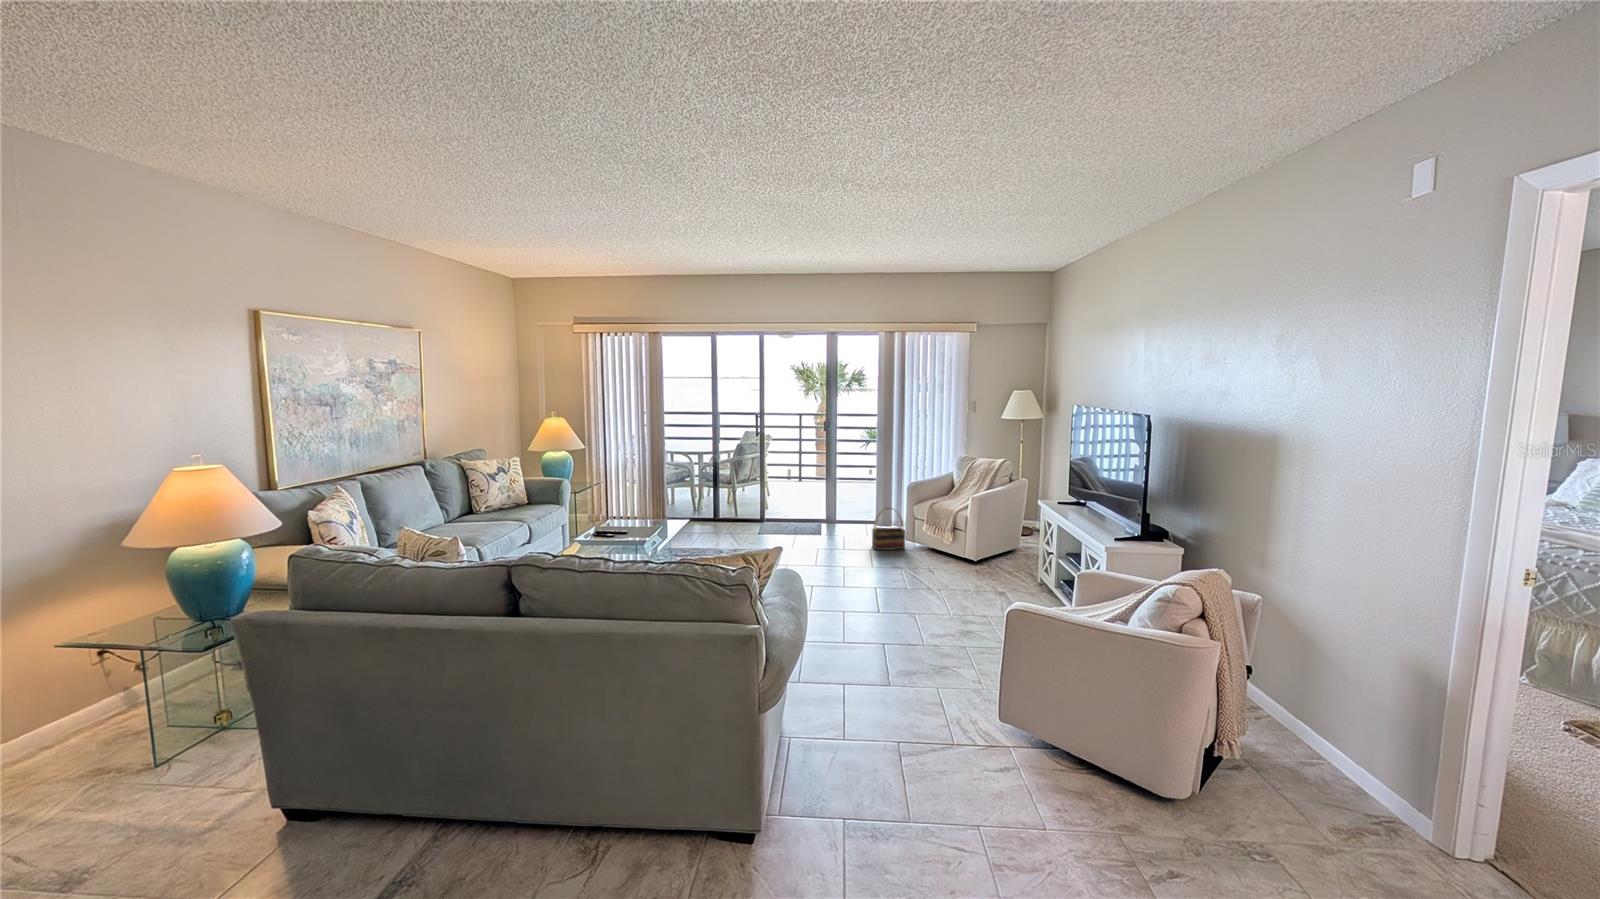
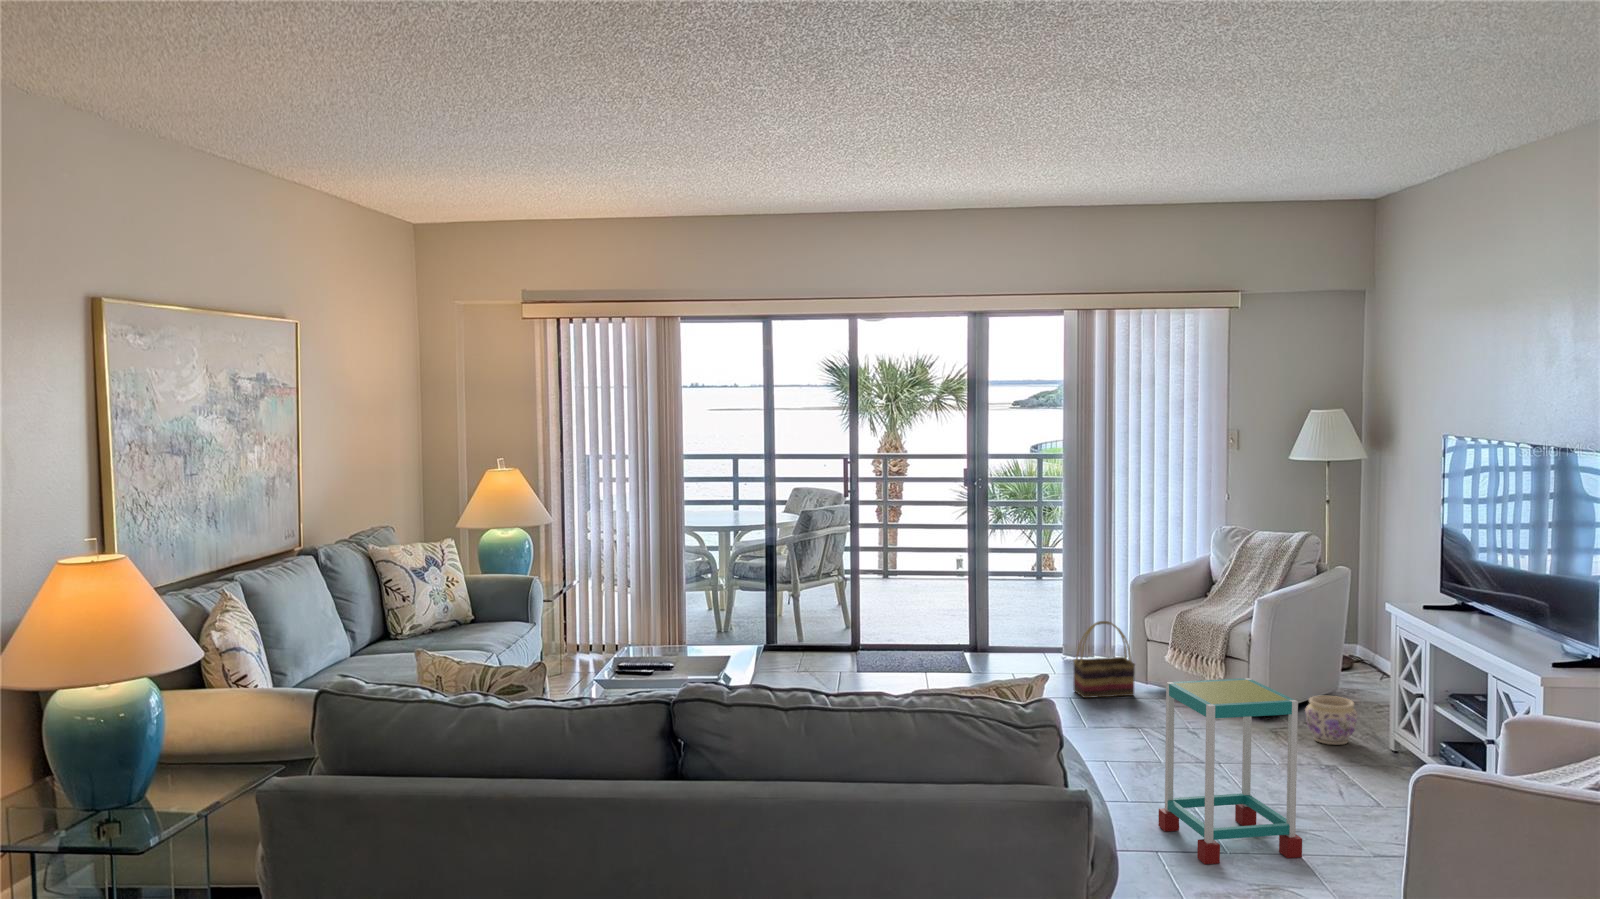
side table: none [887,544,964,654] -> present [1158,678,1302,864]
planter: none [992,552,1021,580] -> present [1305,696,1358,745]

